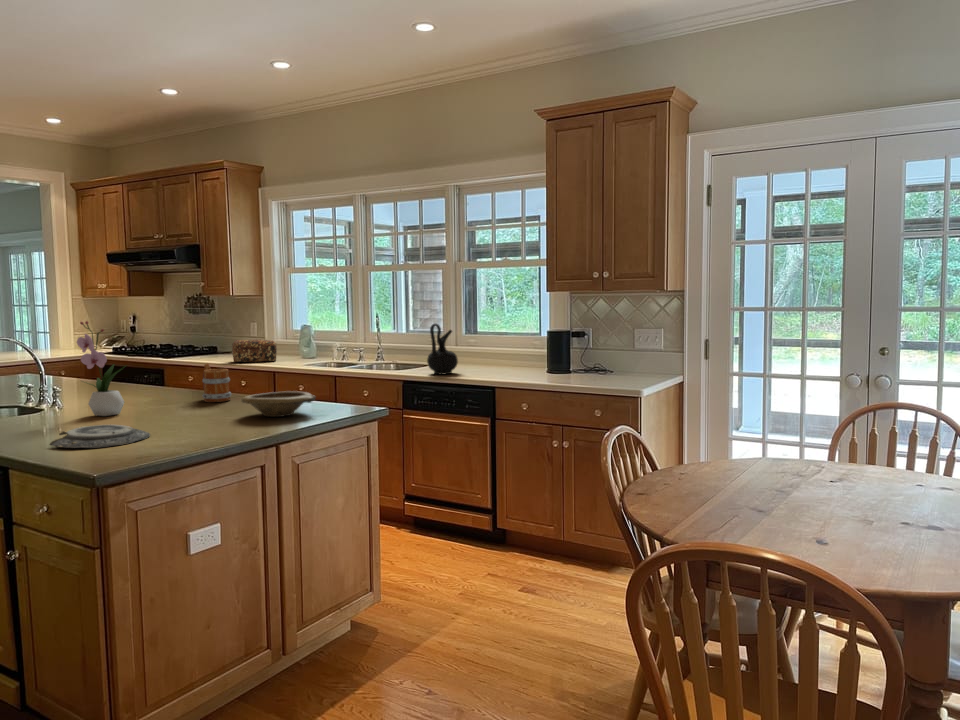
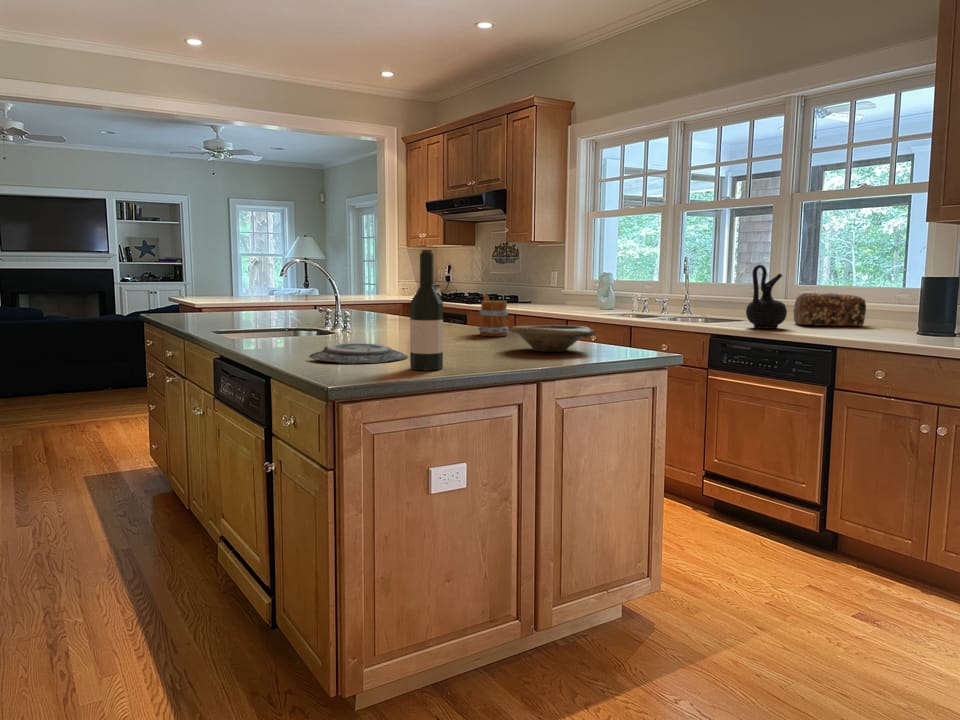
flower arrangement: present [77,321,126,416] -> none [357,239,403,340]
bread loaf: present [232,339,277,362] -> present [793,293,866,326]
wine bottle: none [159,344,193,449] -> present [410,250,443,370]

